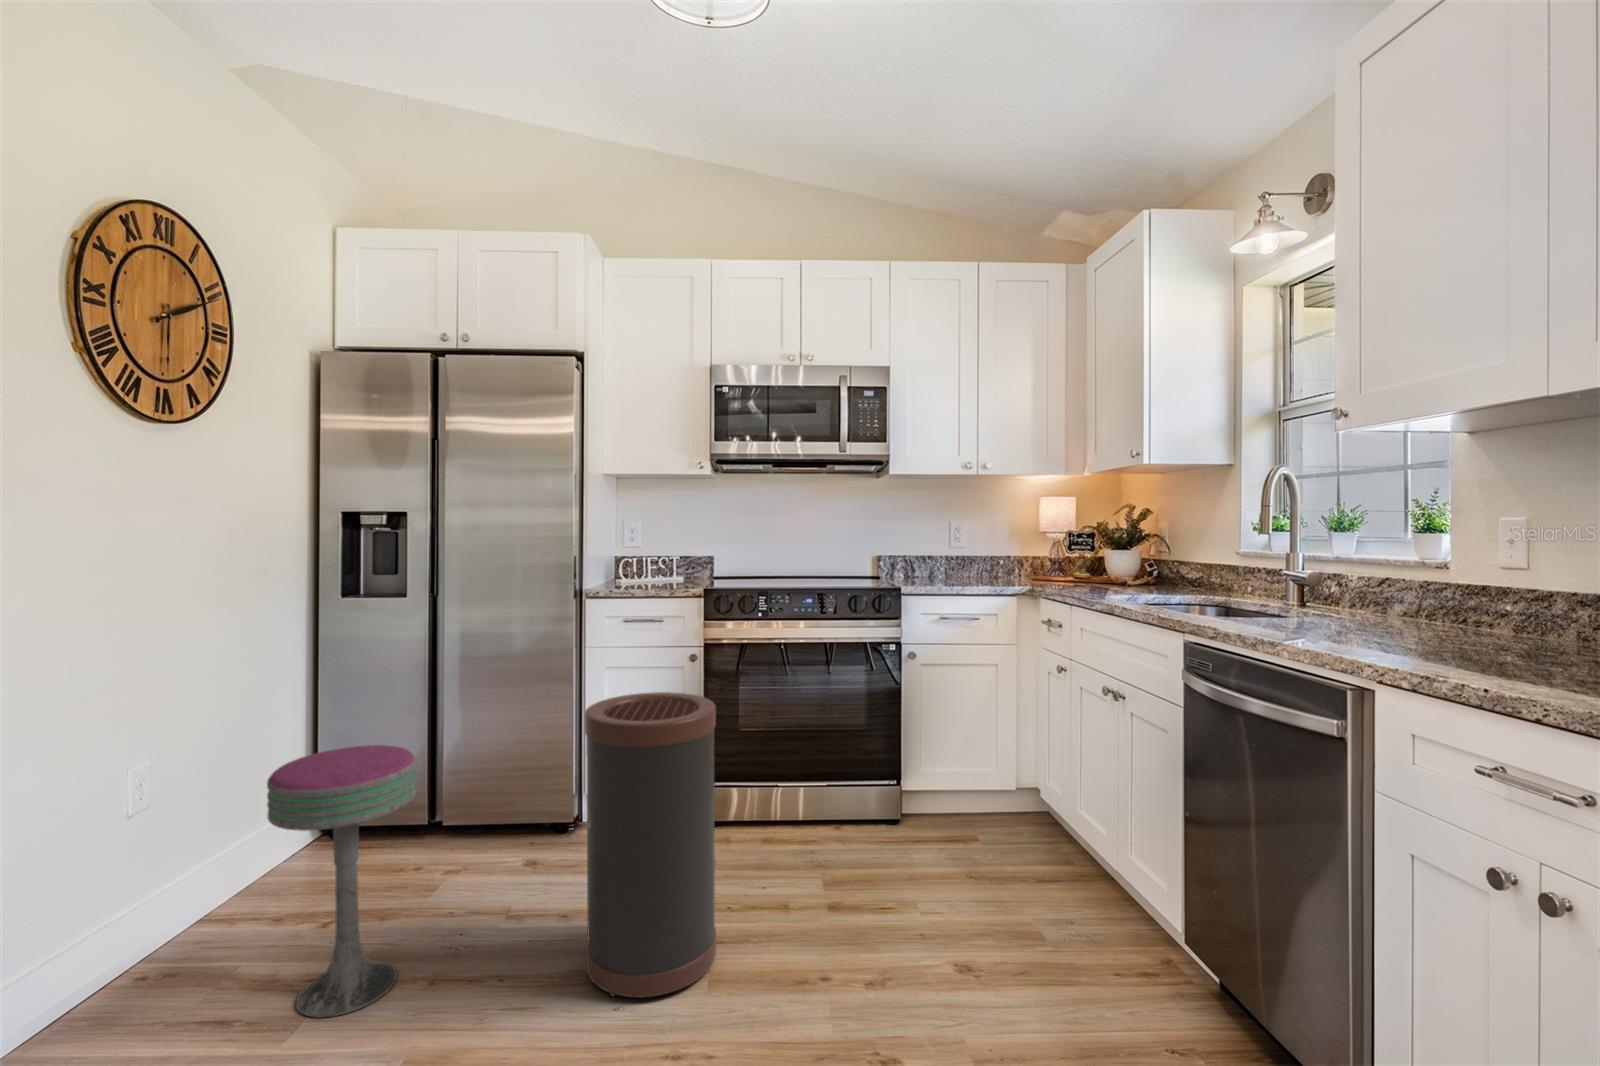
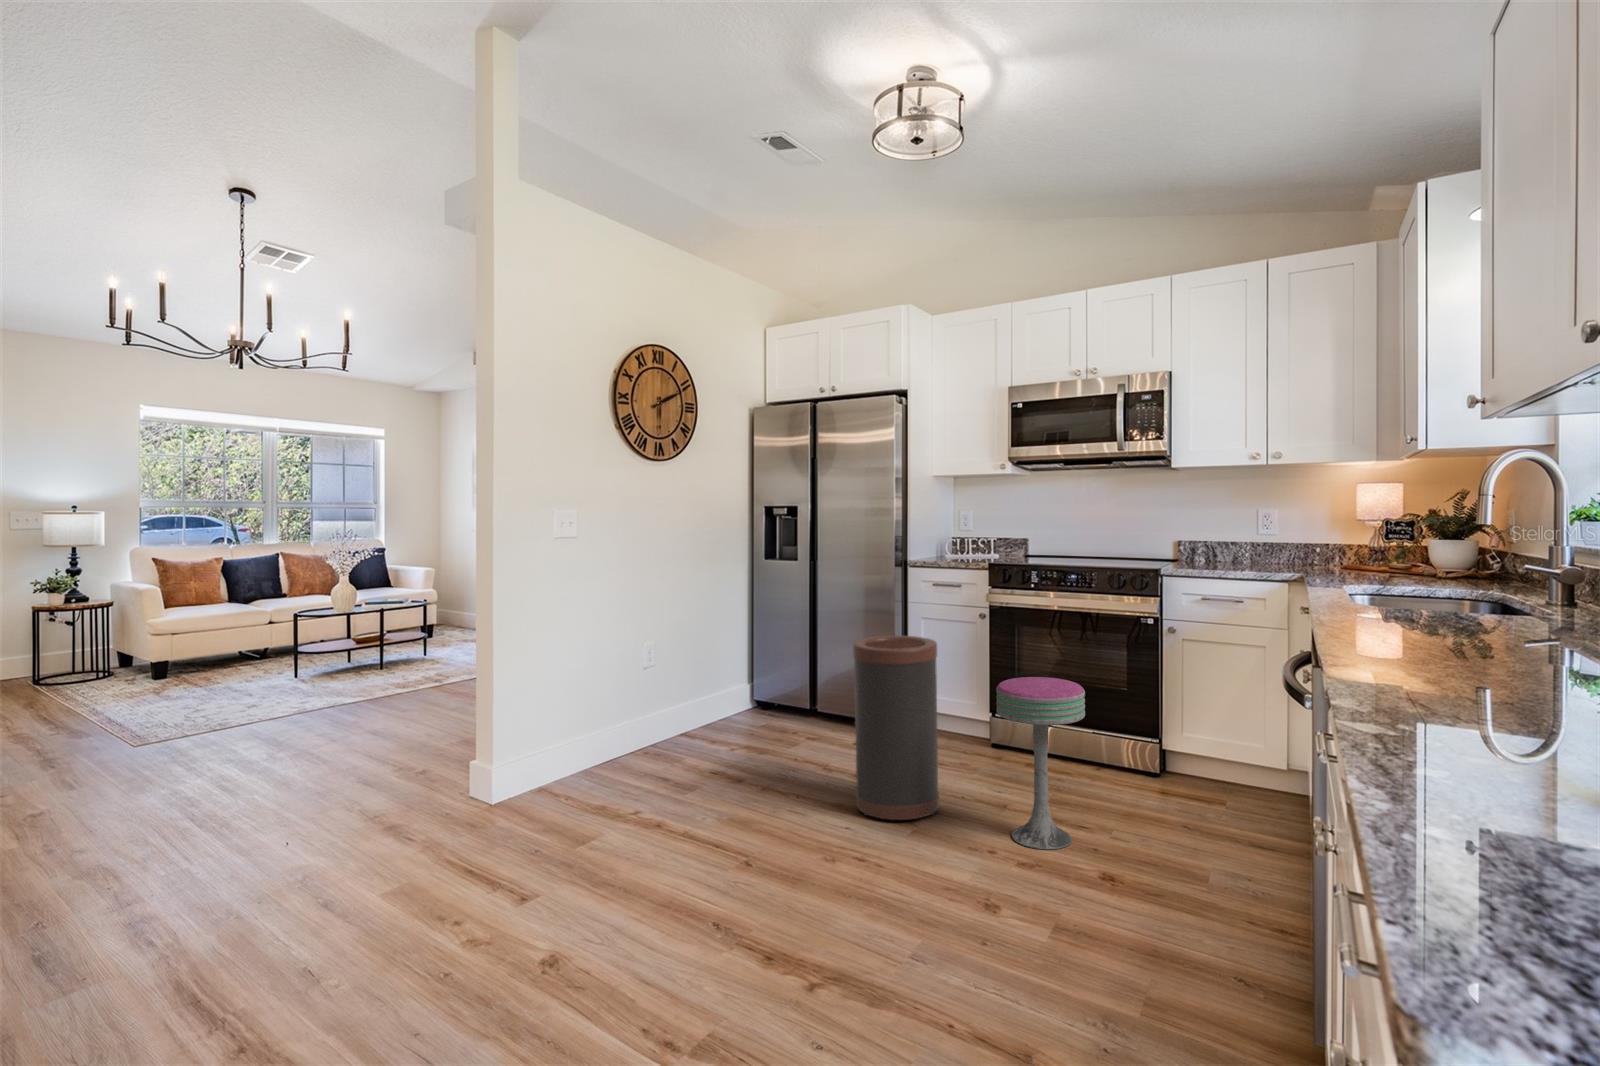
bar stool: present [267,745,416,1018] -> present [996,677,1085,850]

